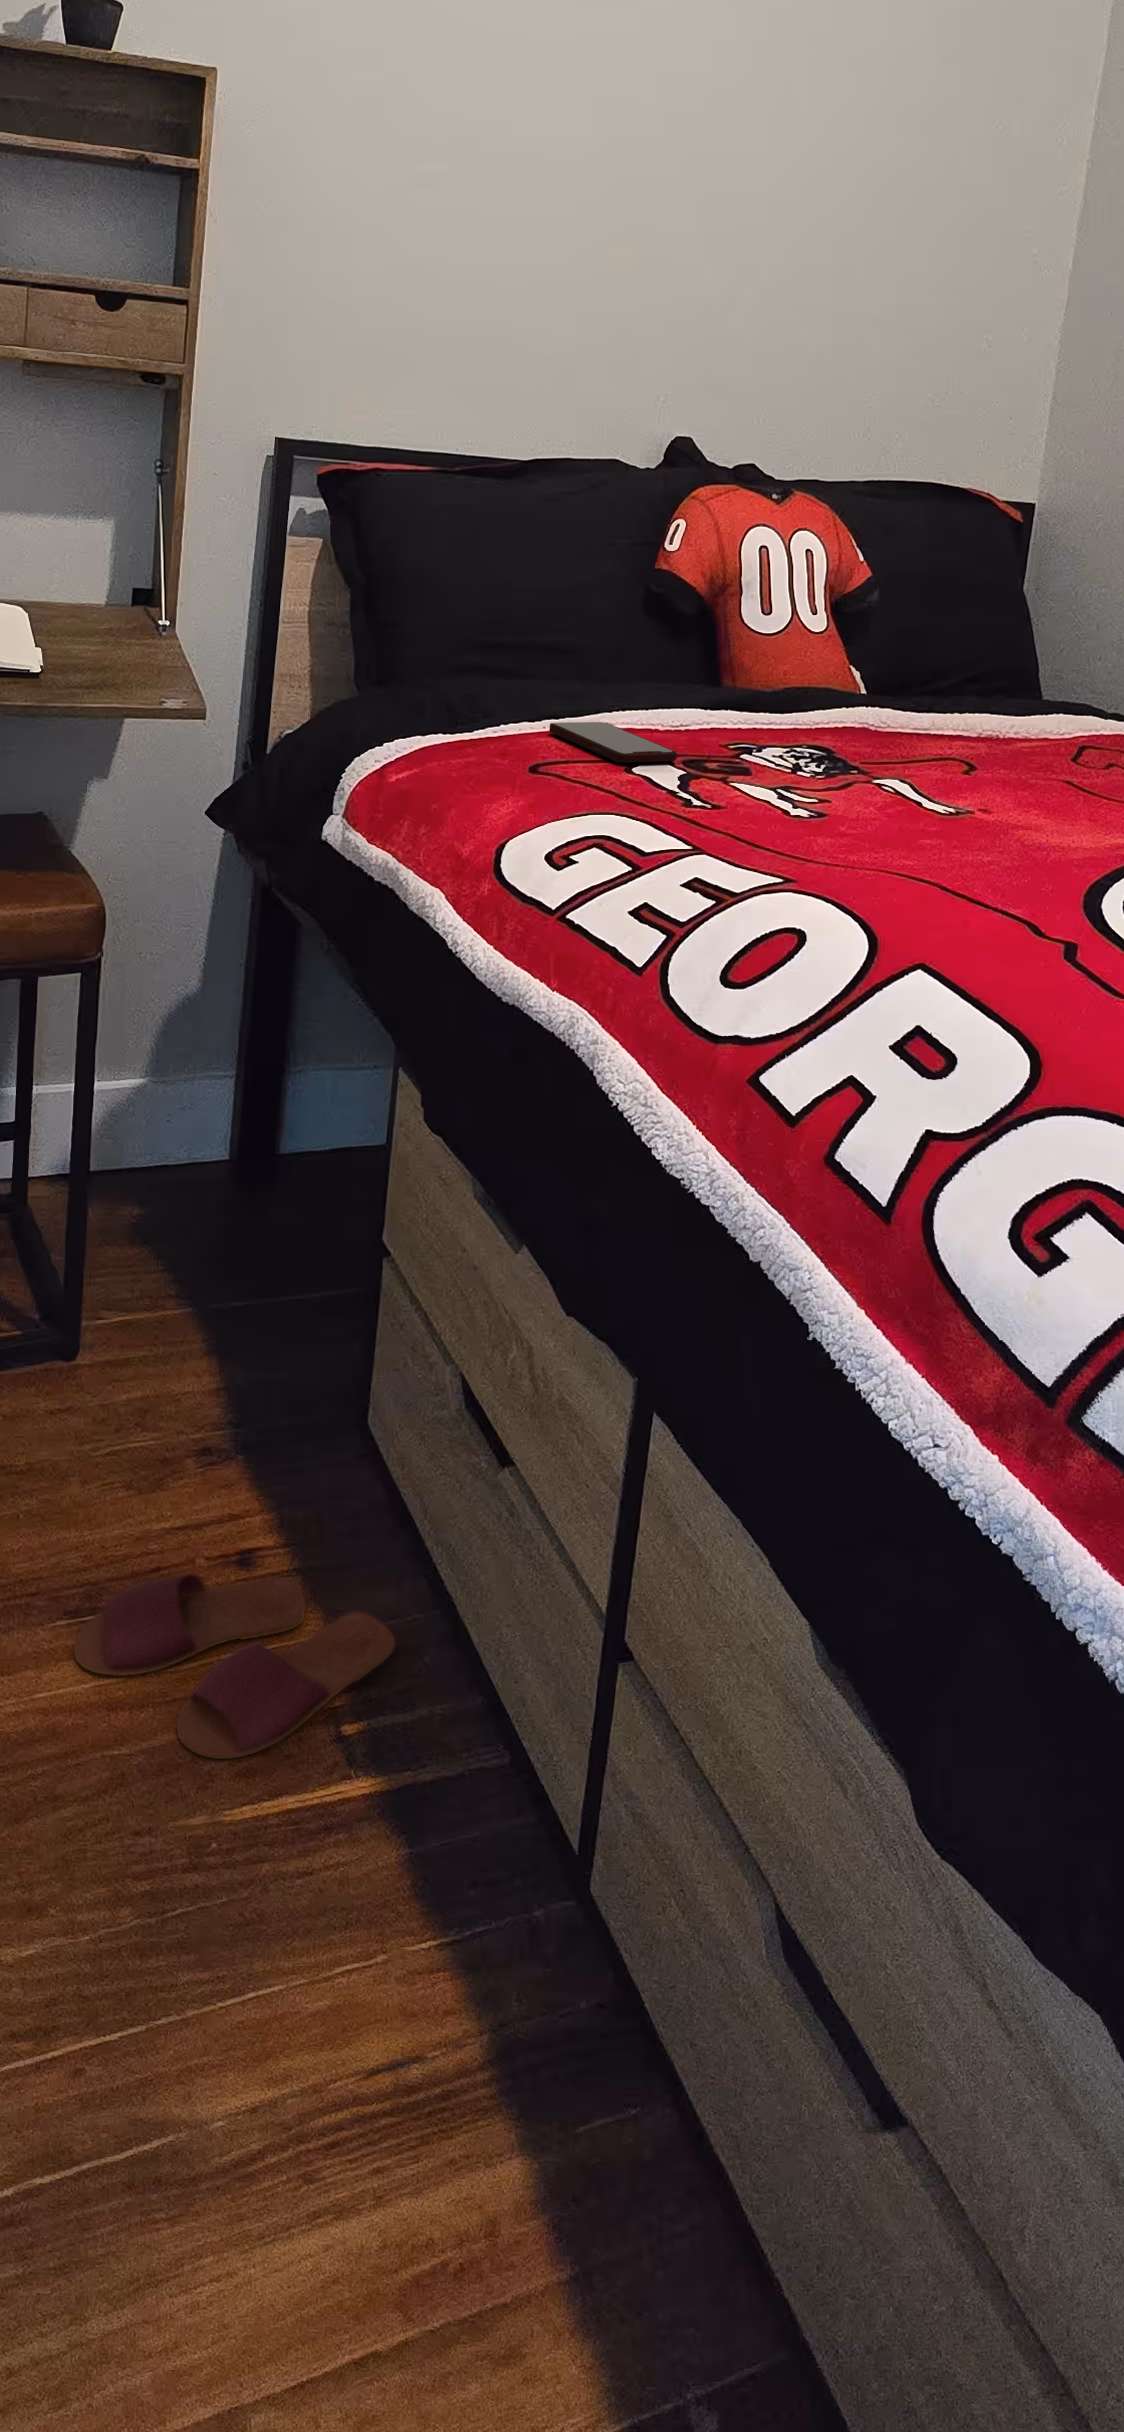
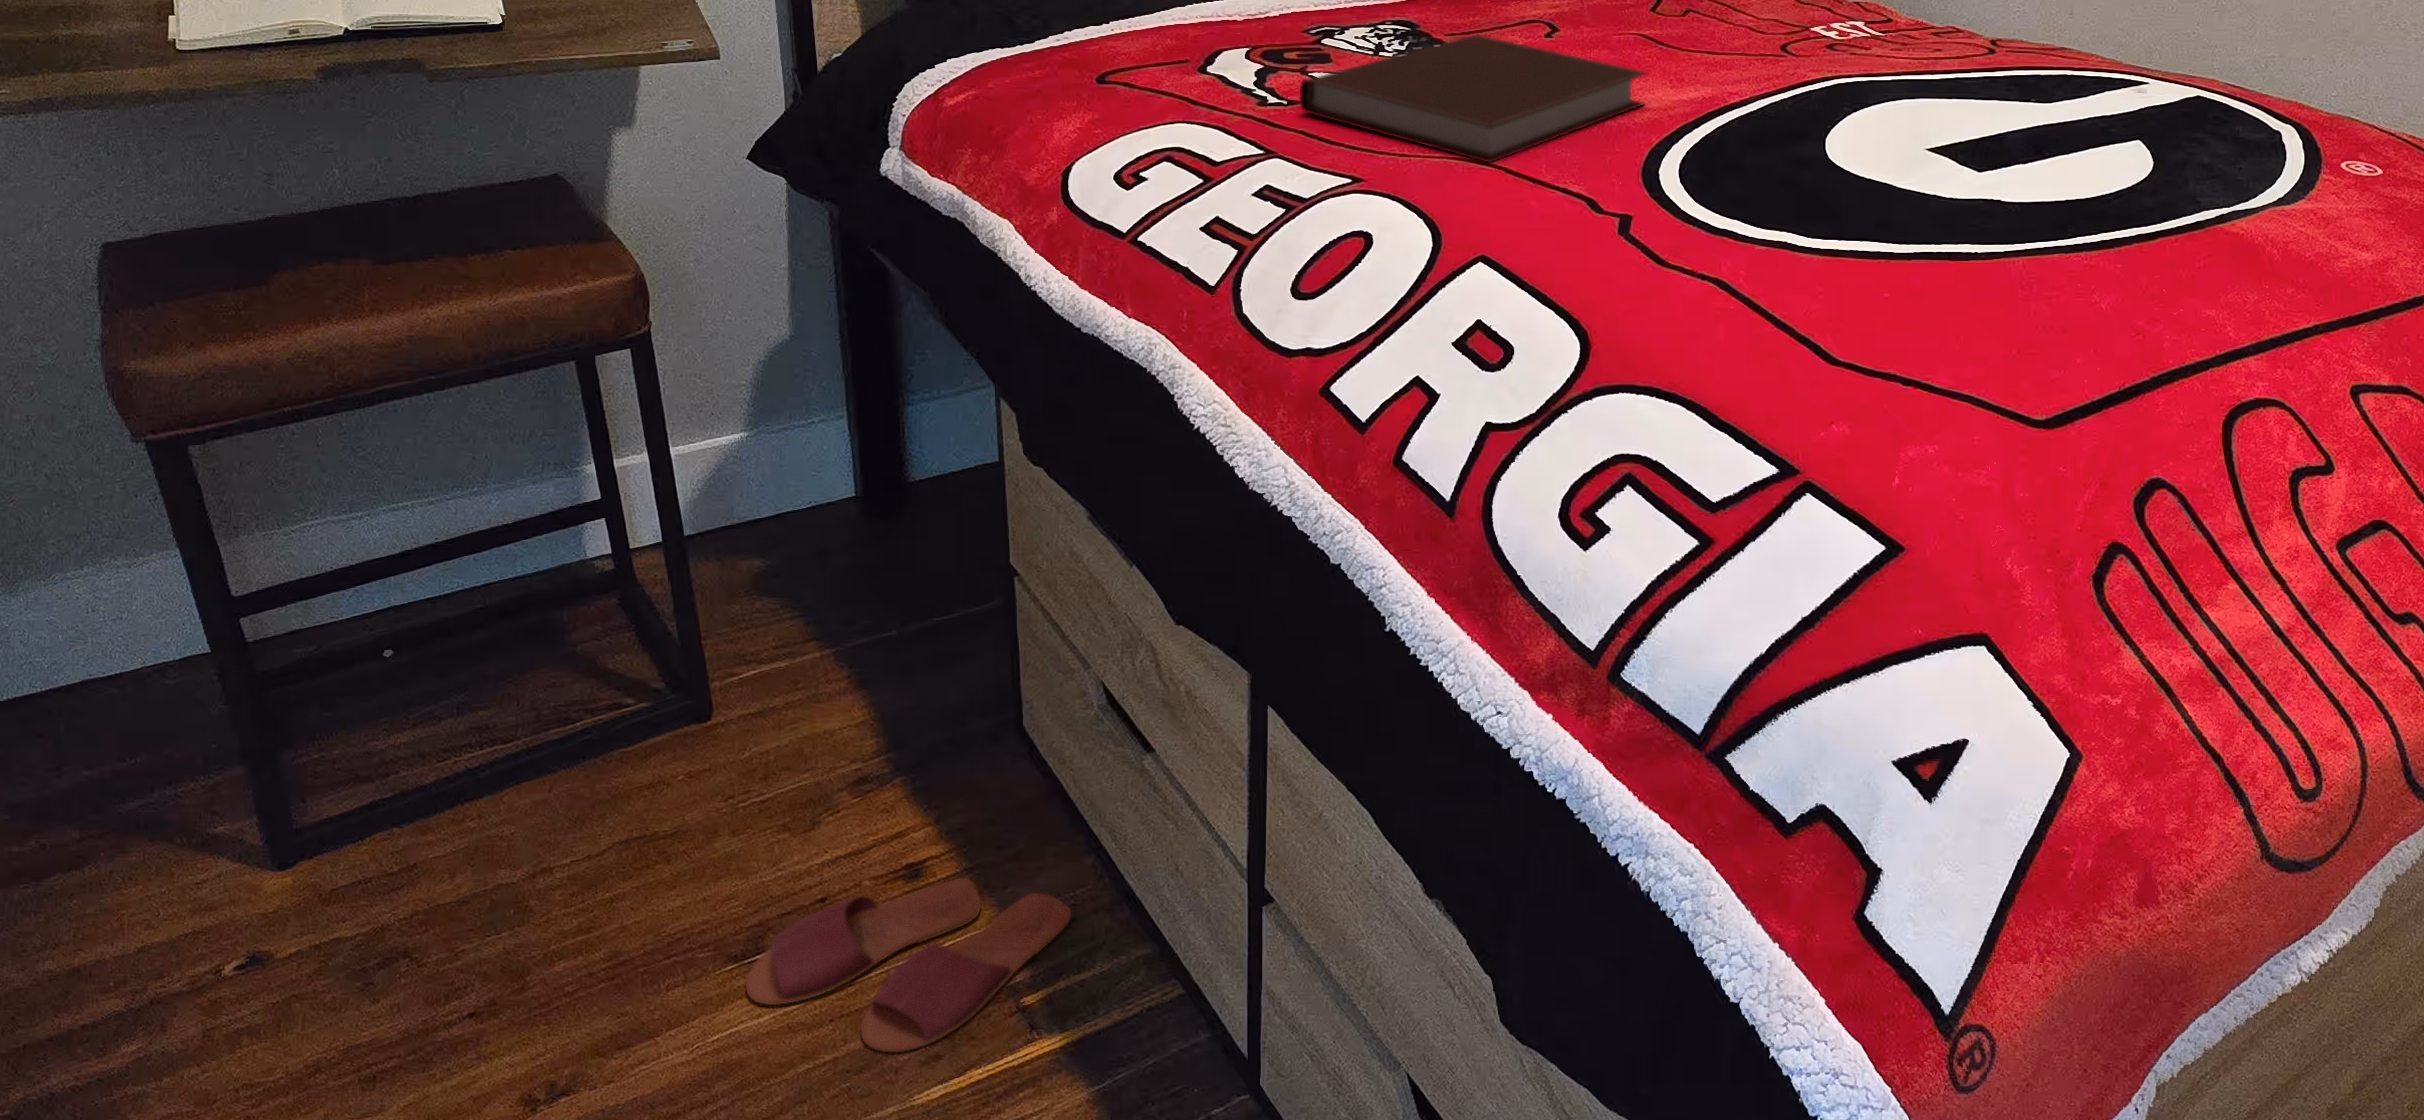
smartphone: present [549,722,677,763] -> none [1117,20,1253,65]
notebook: none [727,760,1082,881] -> present [1300,35,1646,162]

